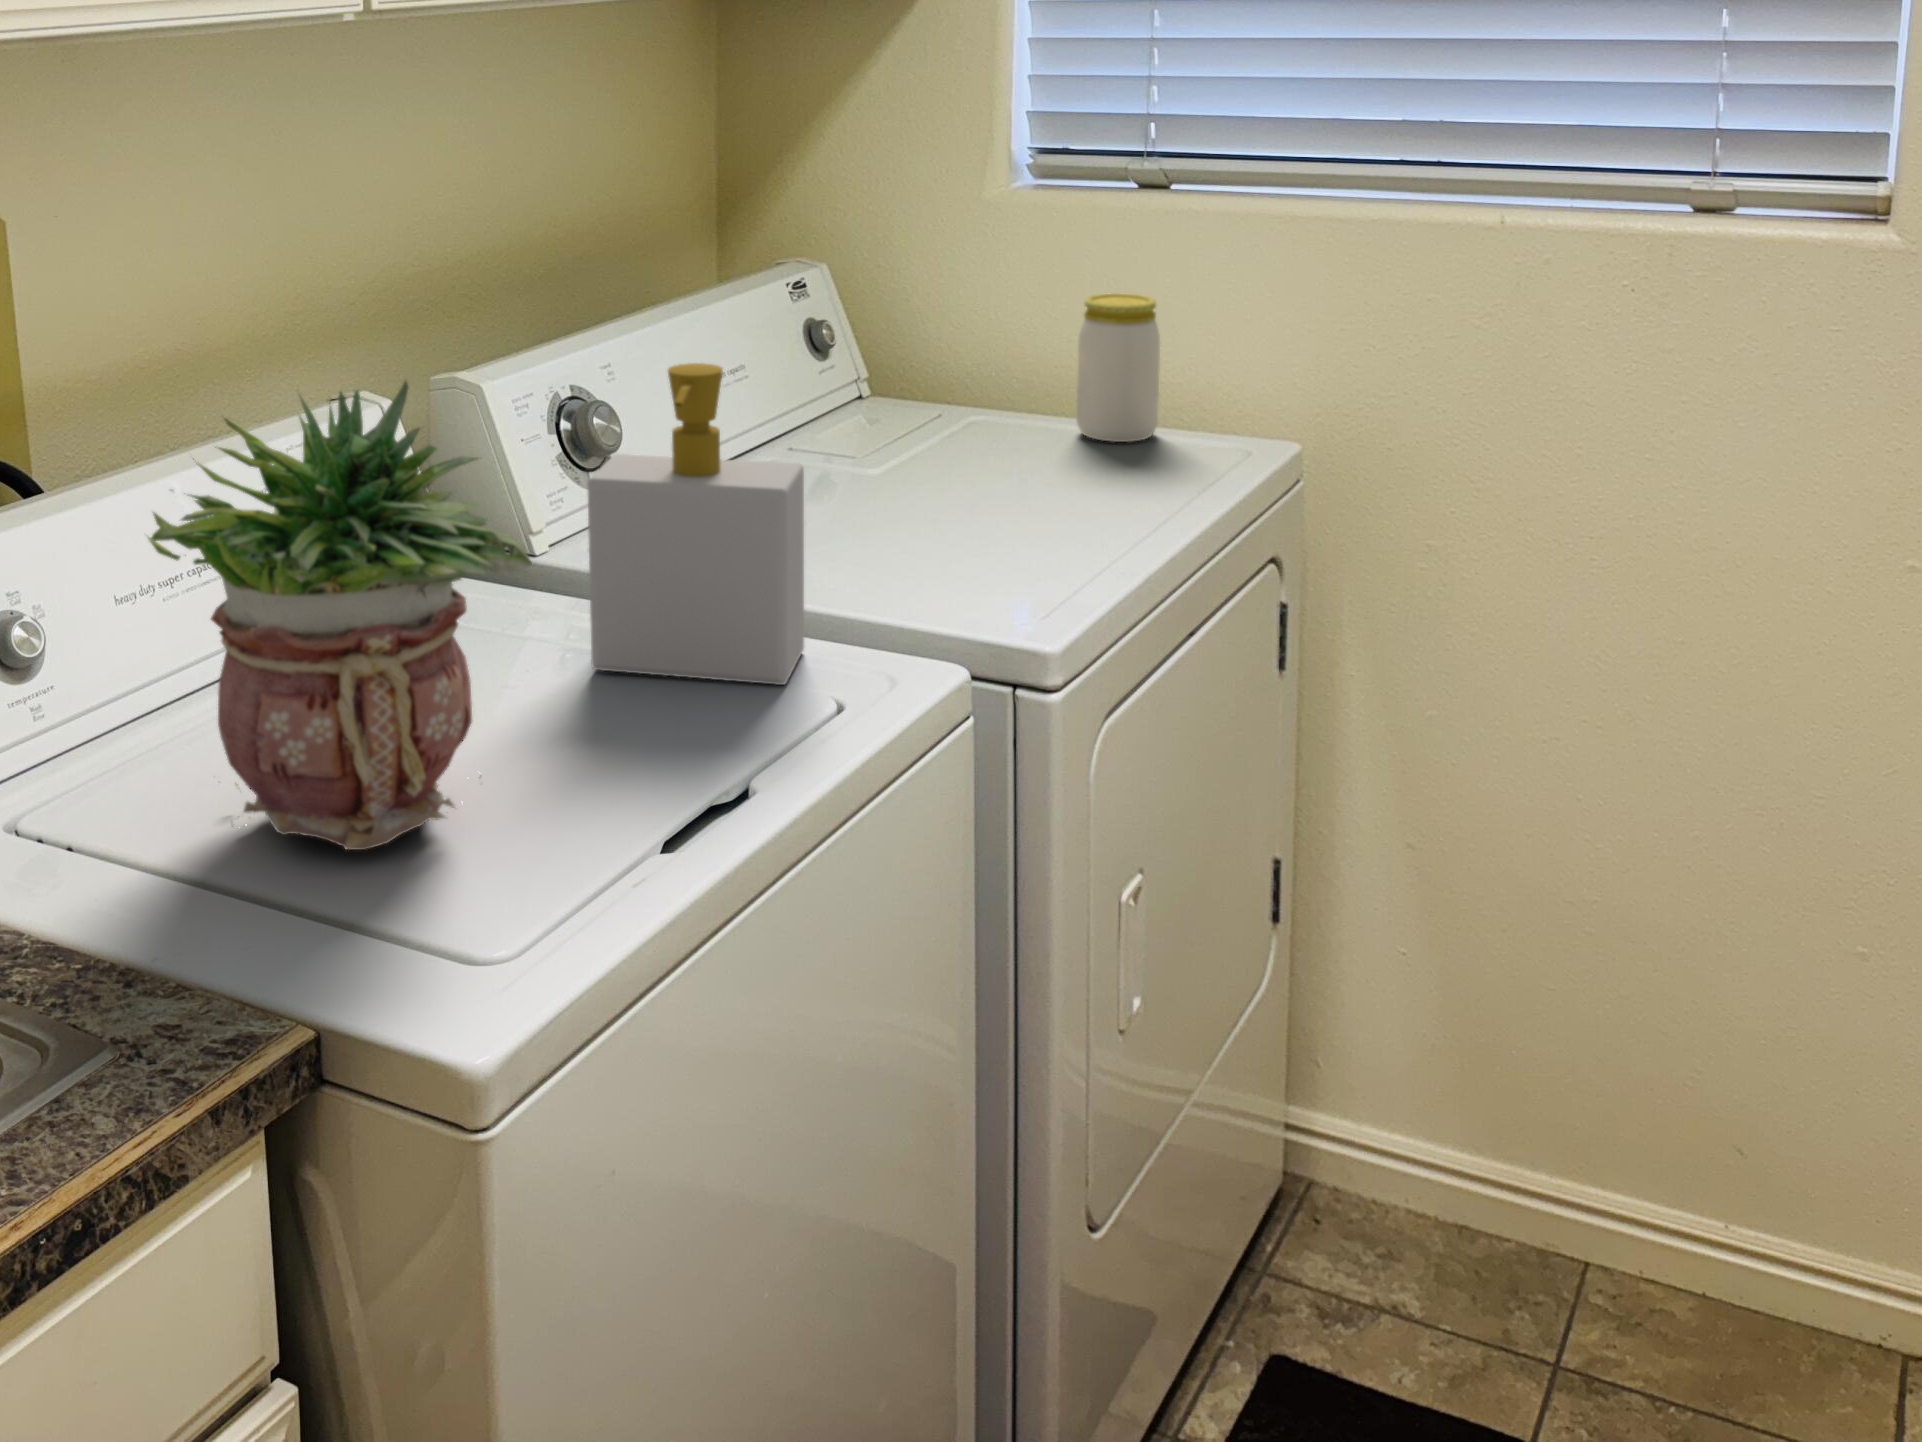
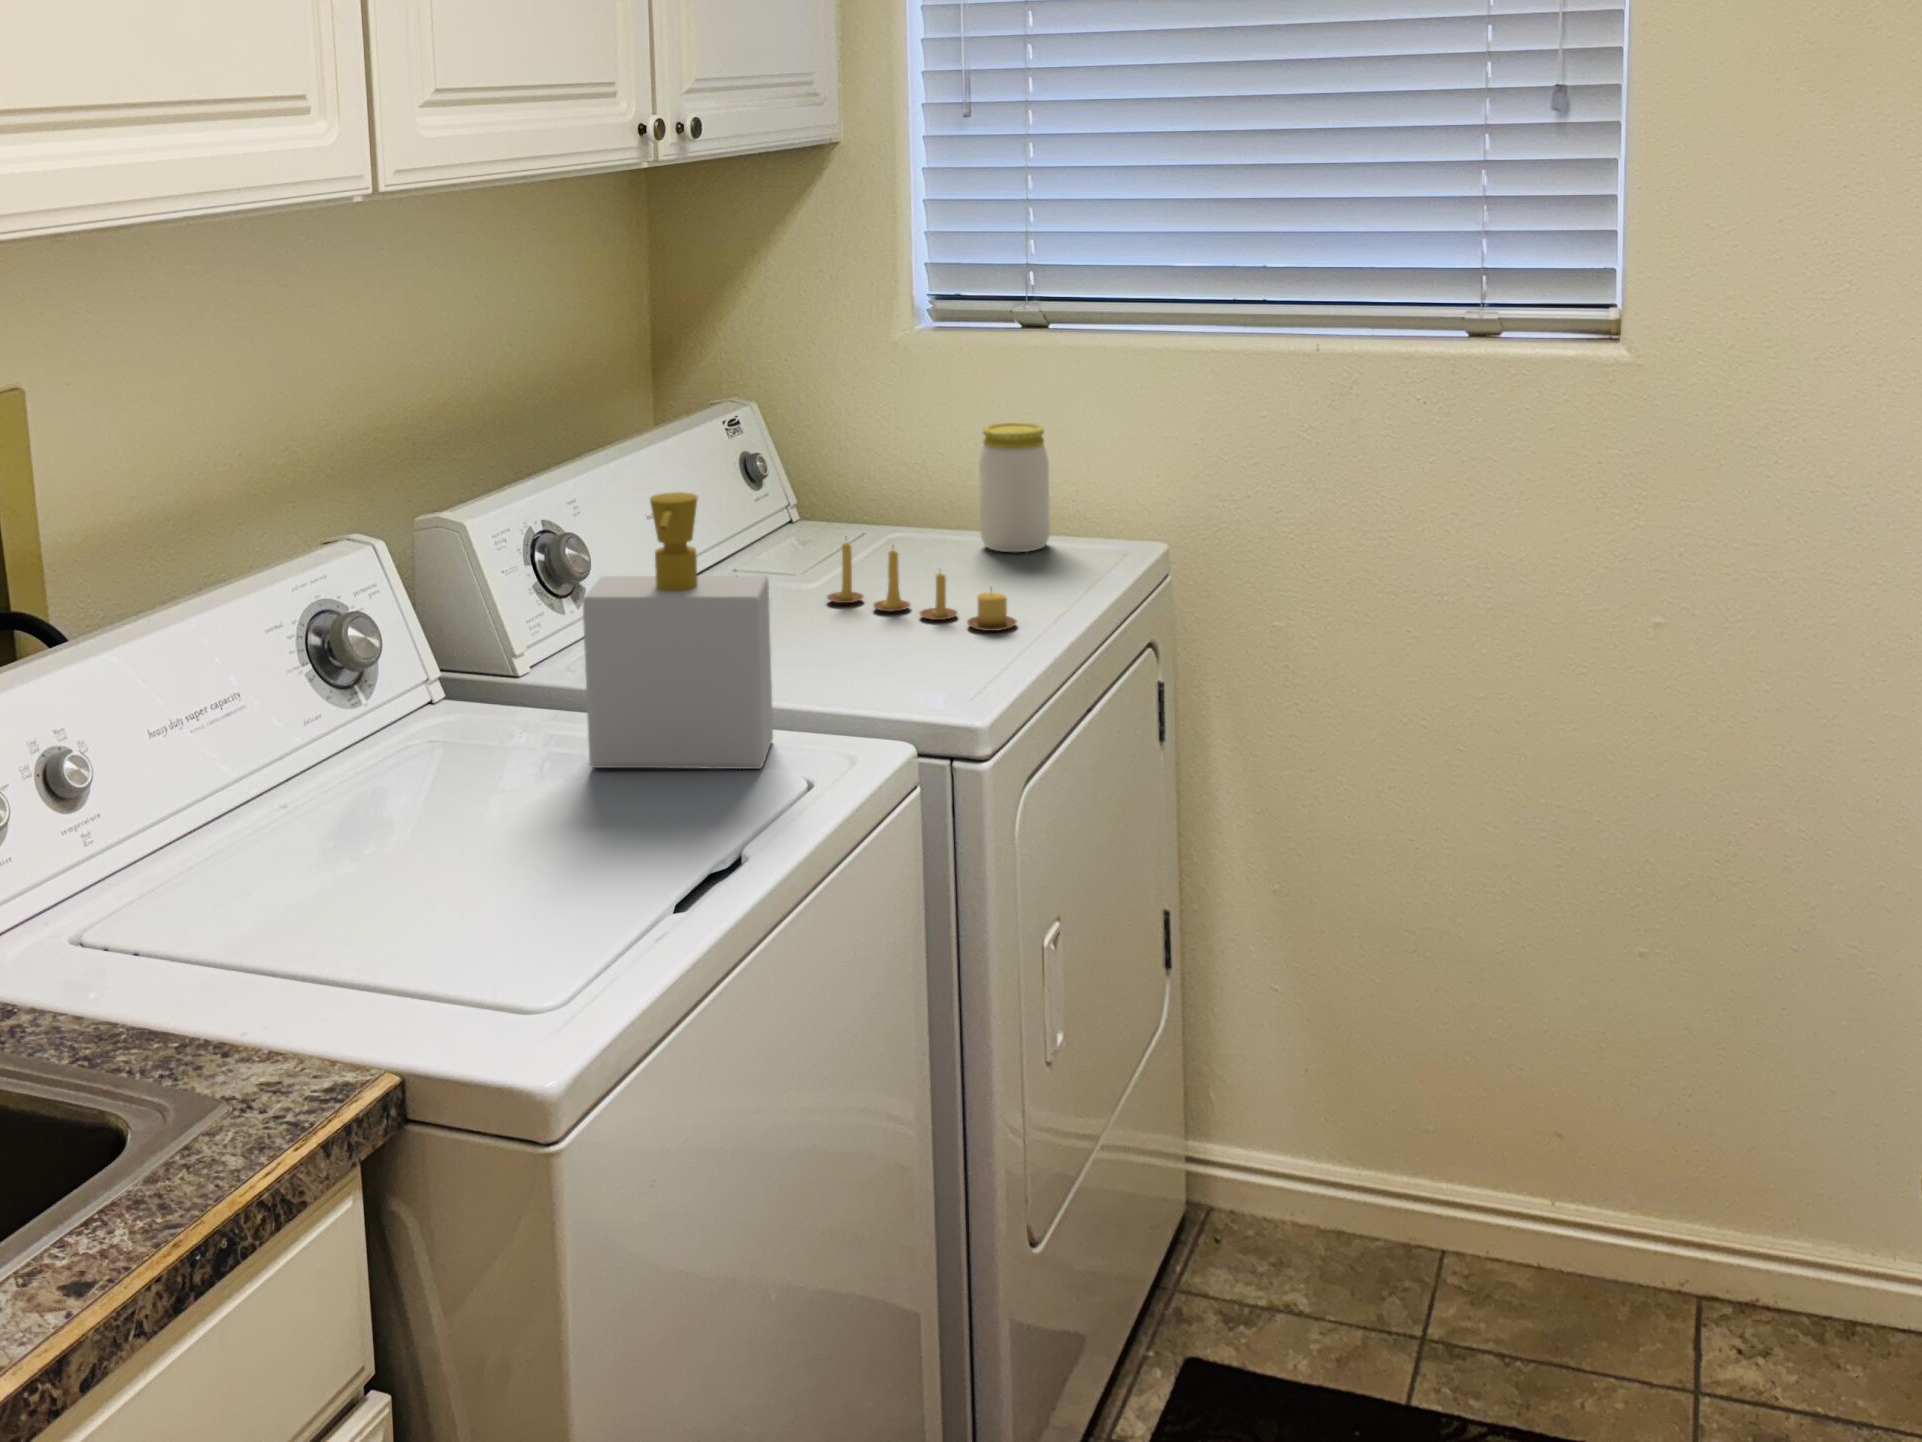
potted plant: present [148,381,532,850] -> none [215,512,561,927]
candle: none [891,416,1107,535] -> present [827,542,1017,631]

